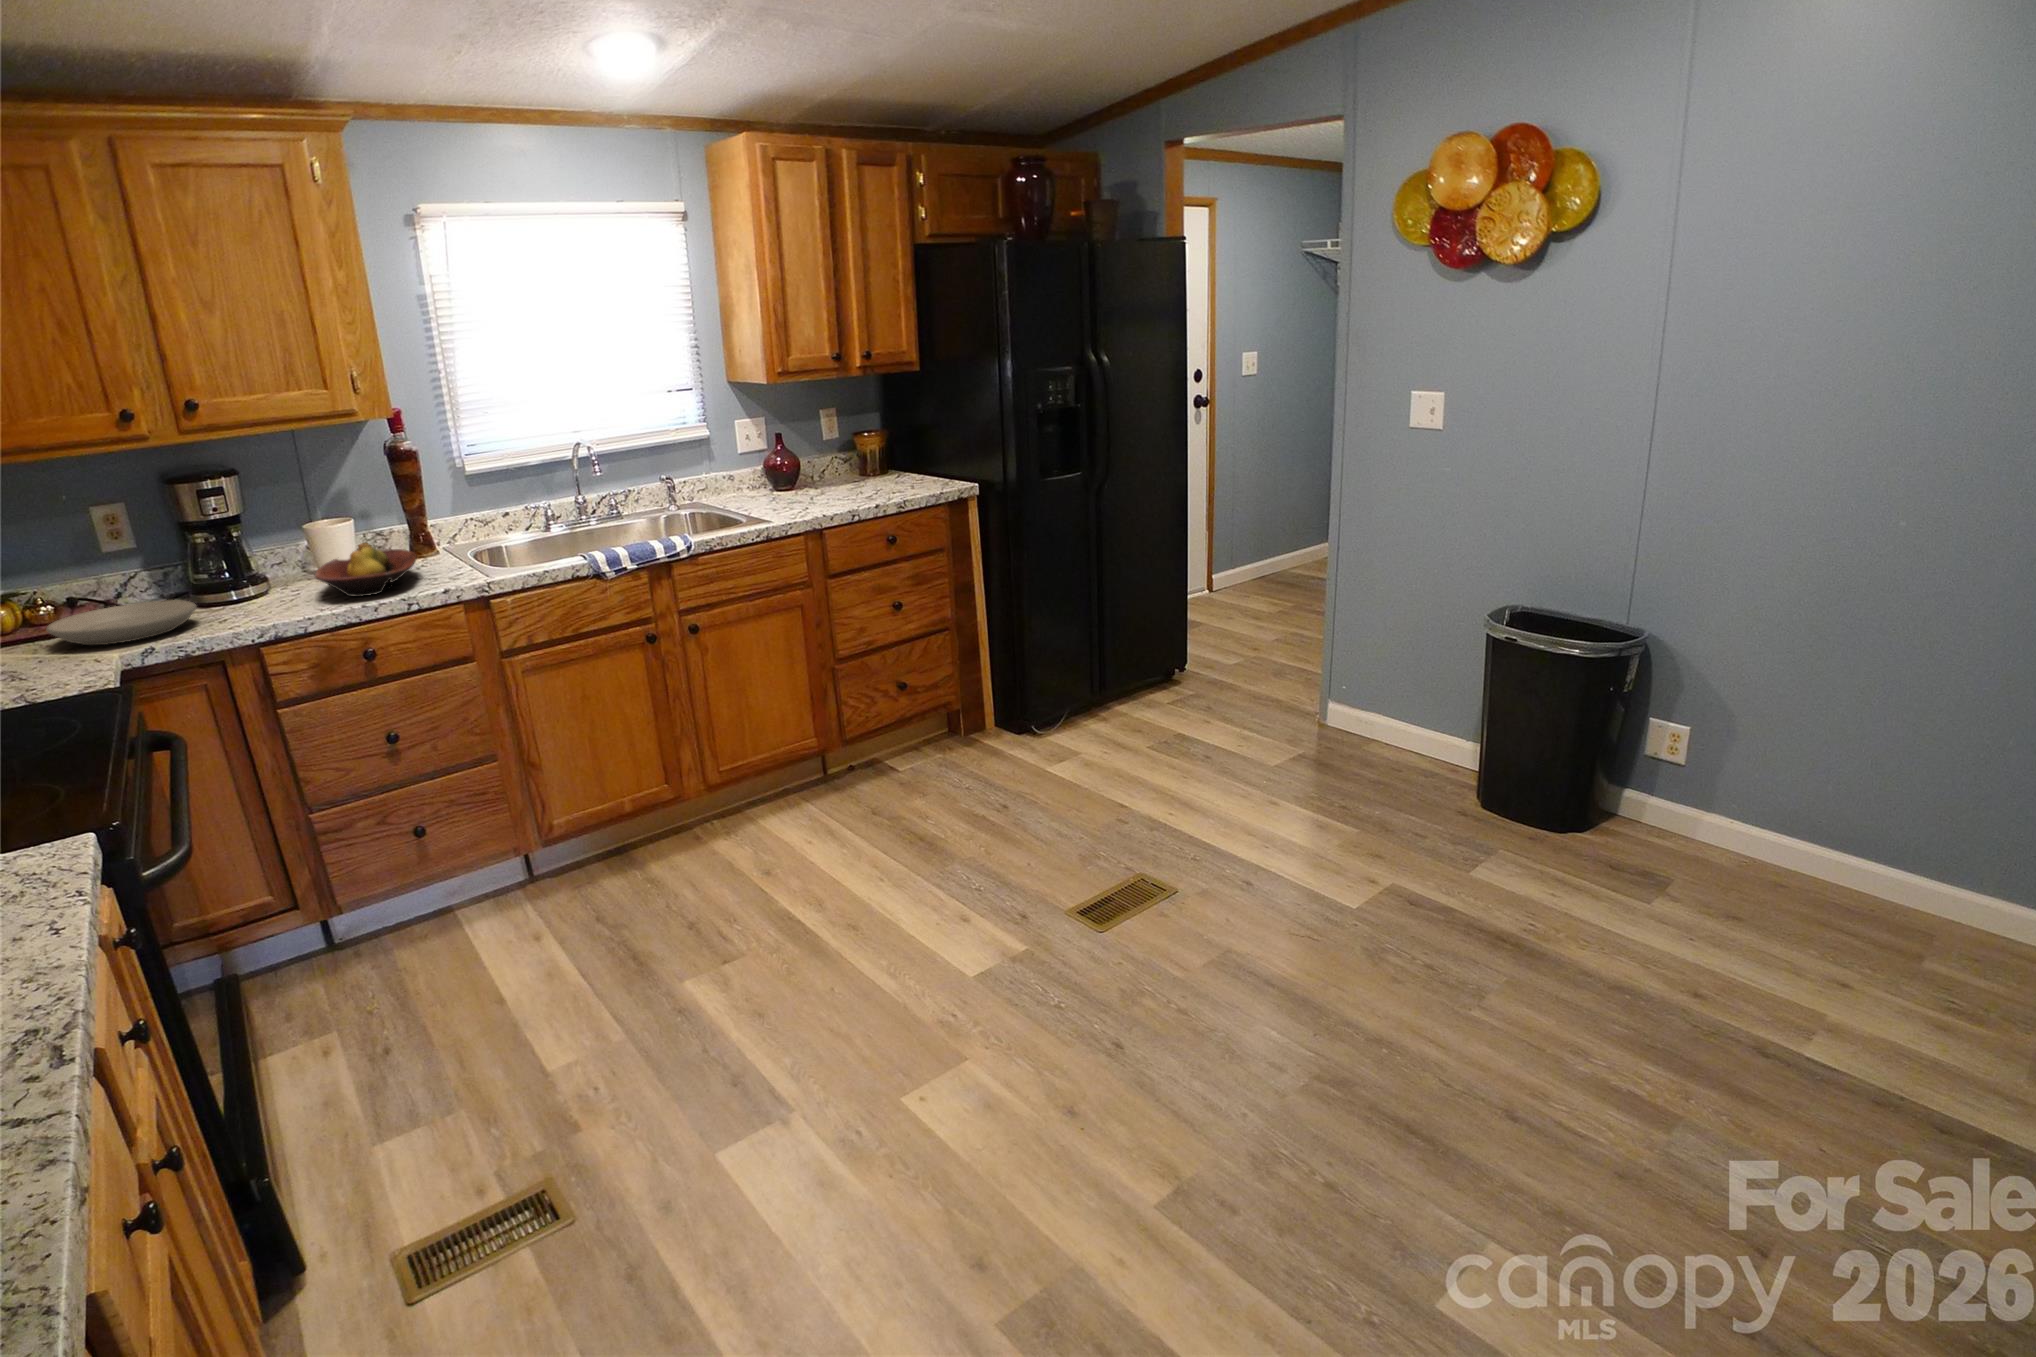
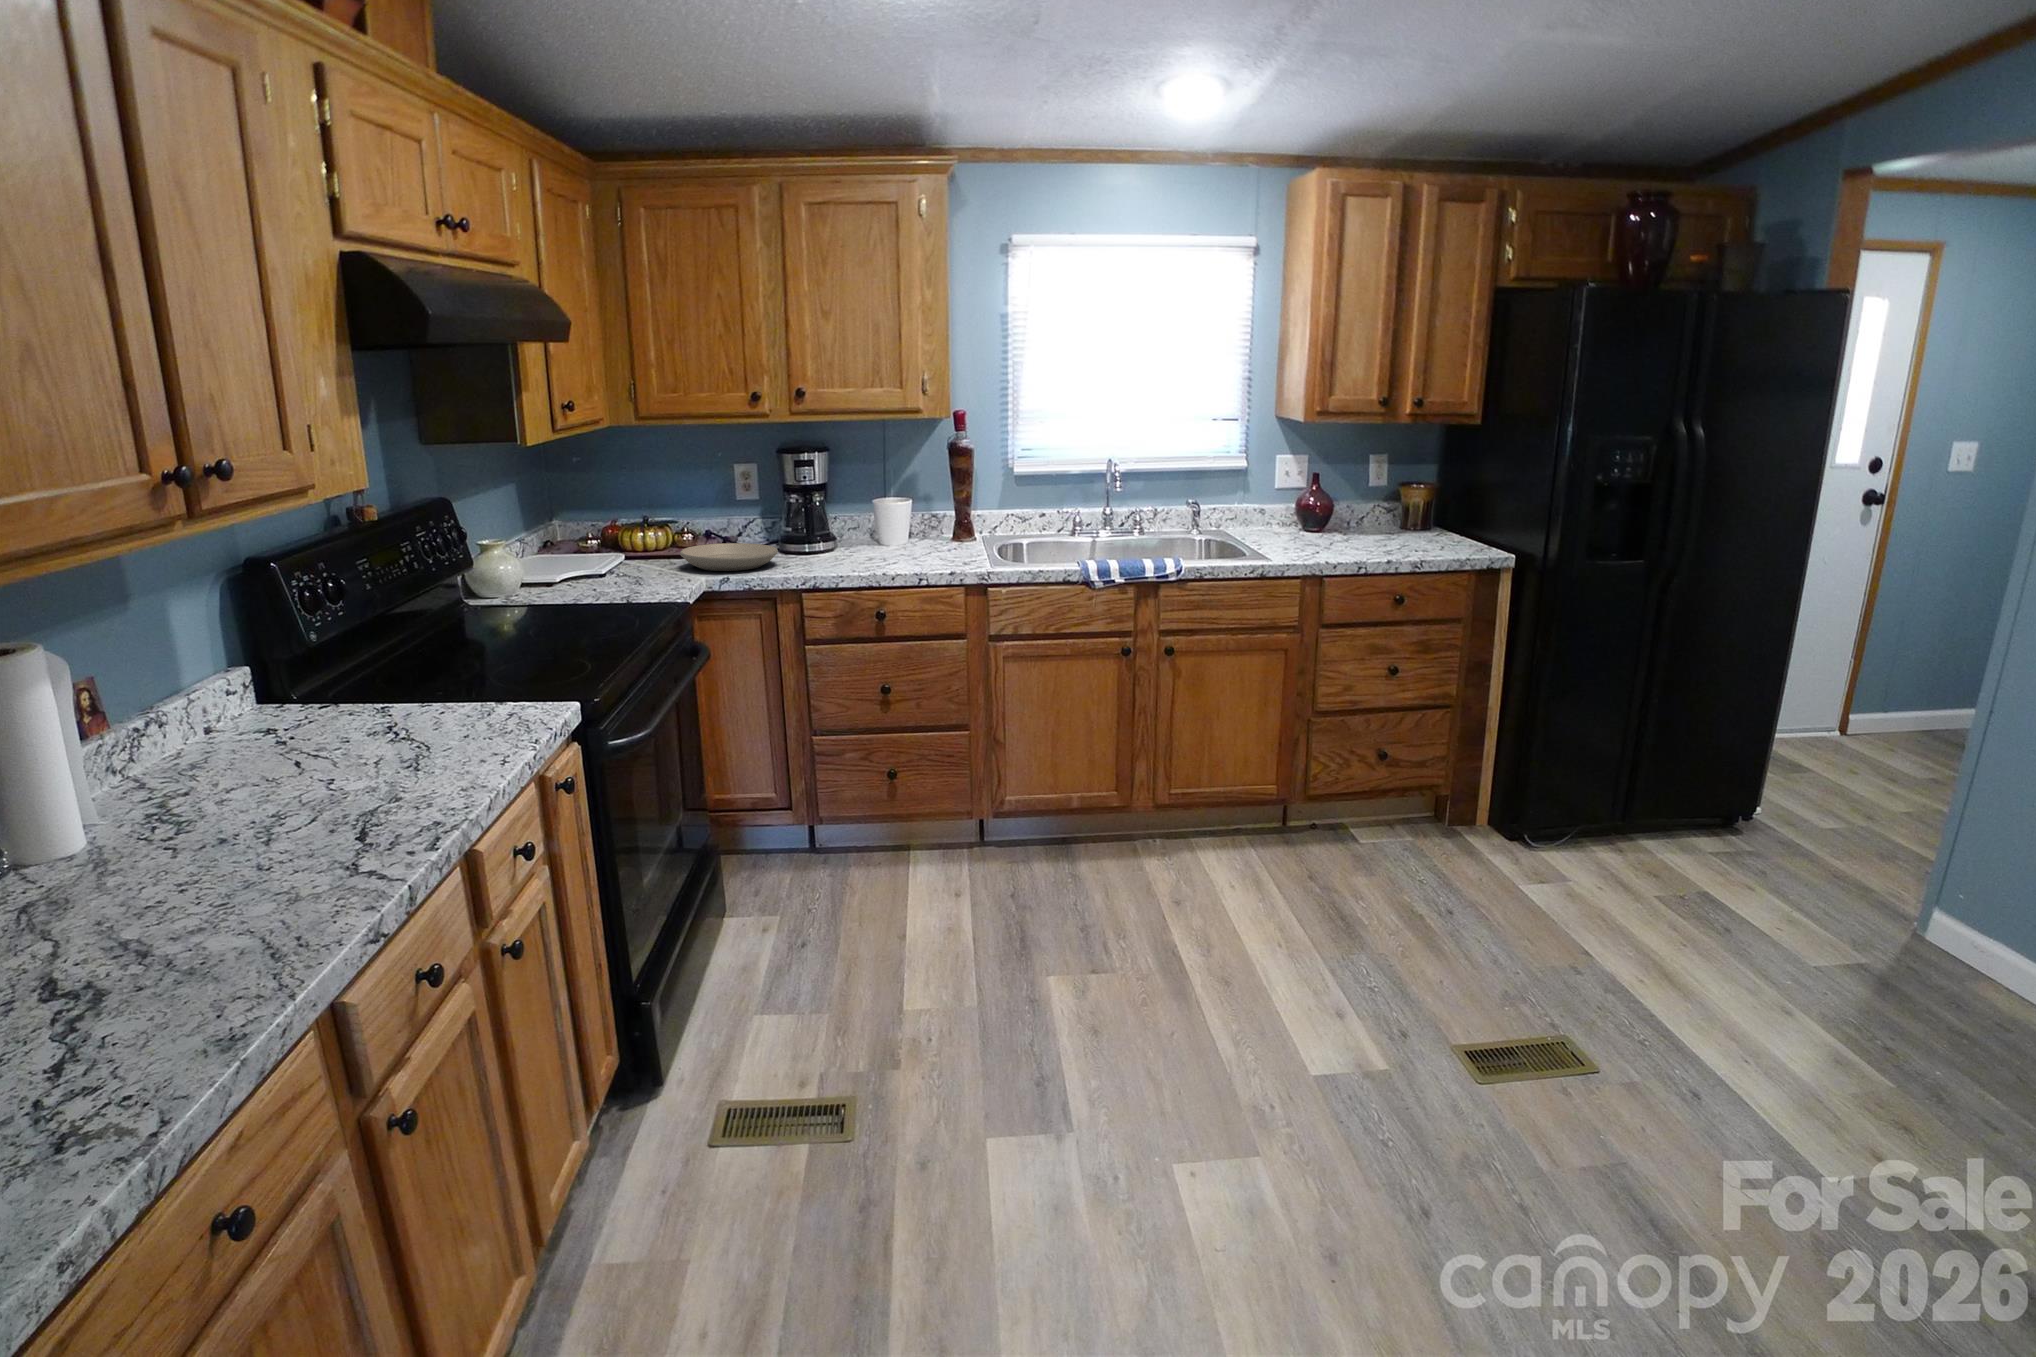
fruit bowl: present [315,543,417,597] -> none [864,522,948,566]

